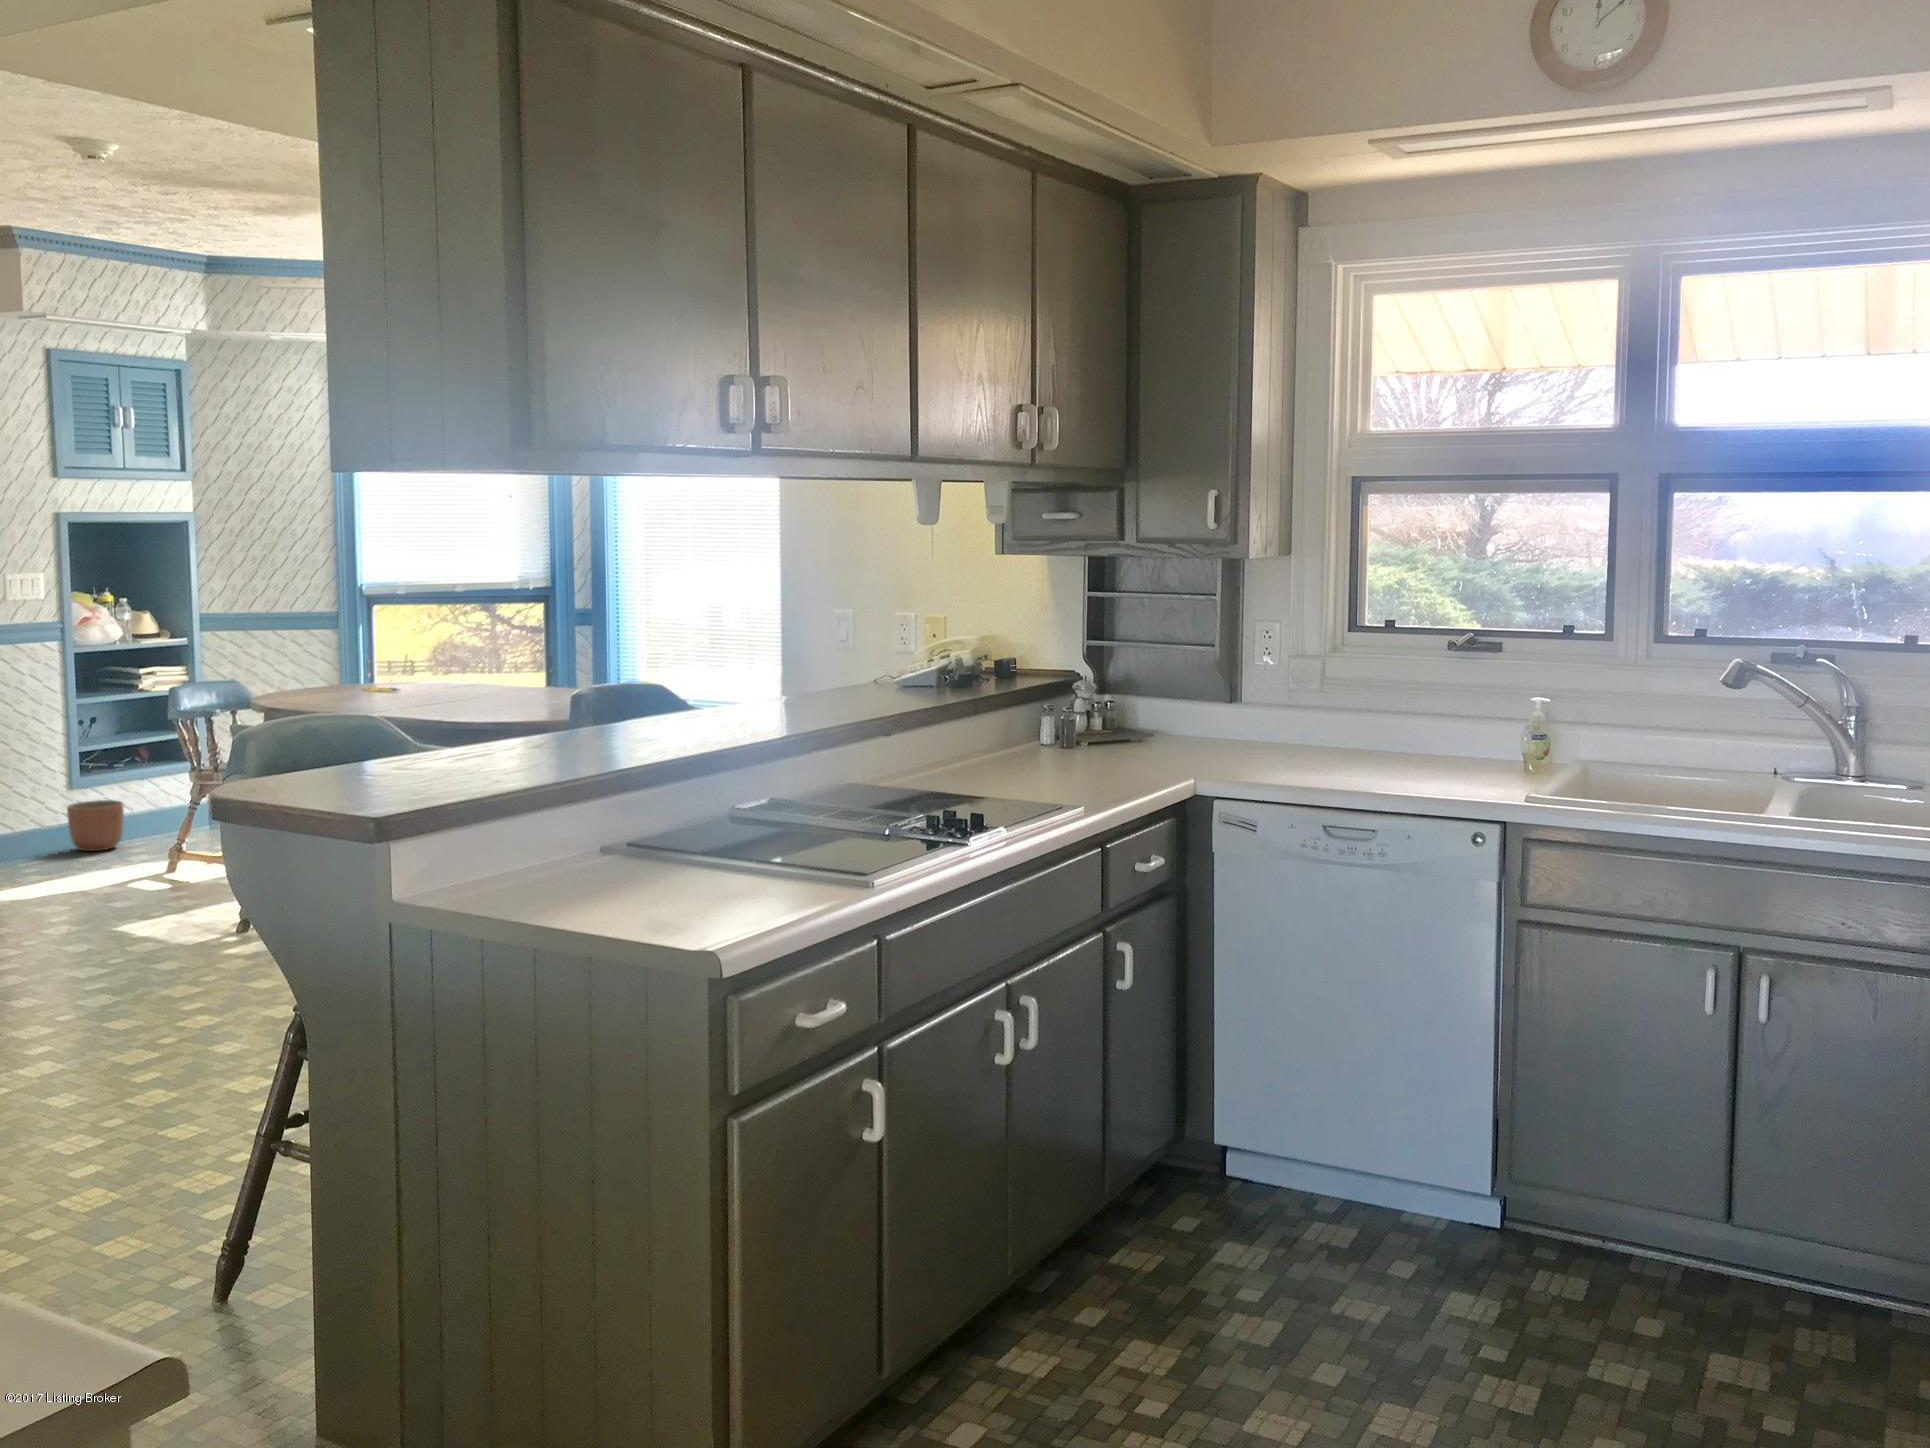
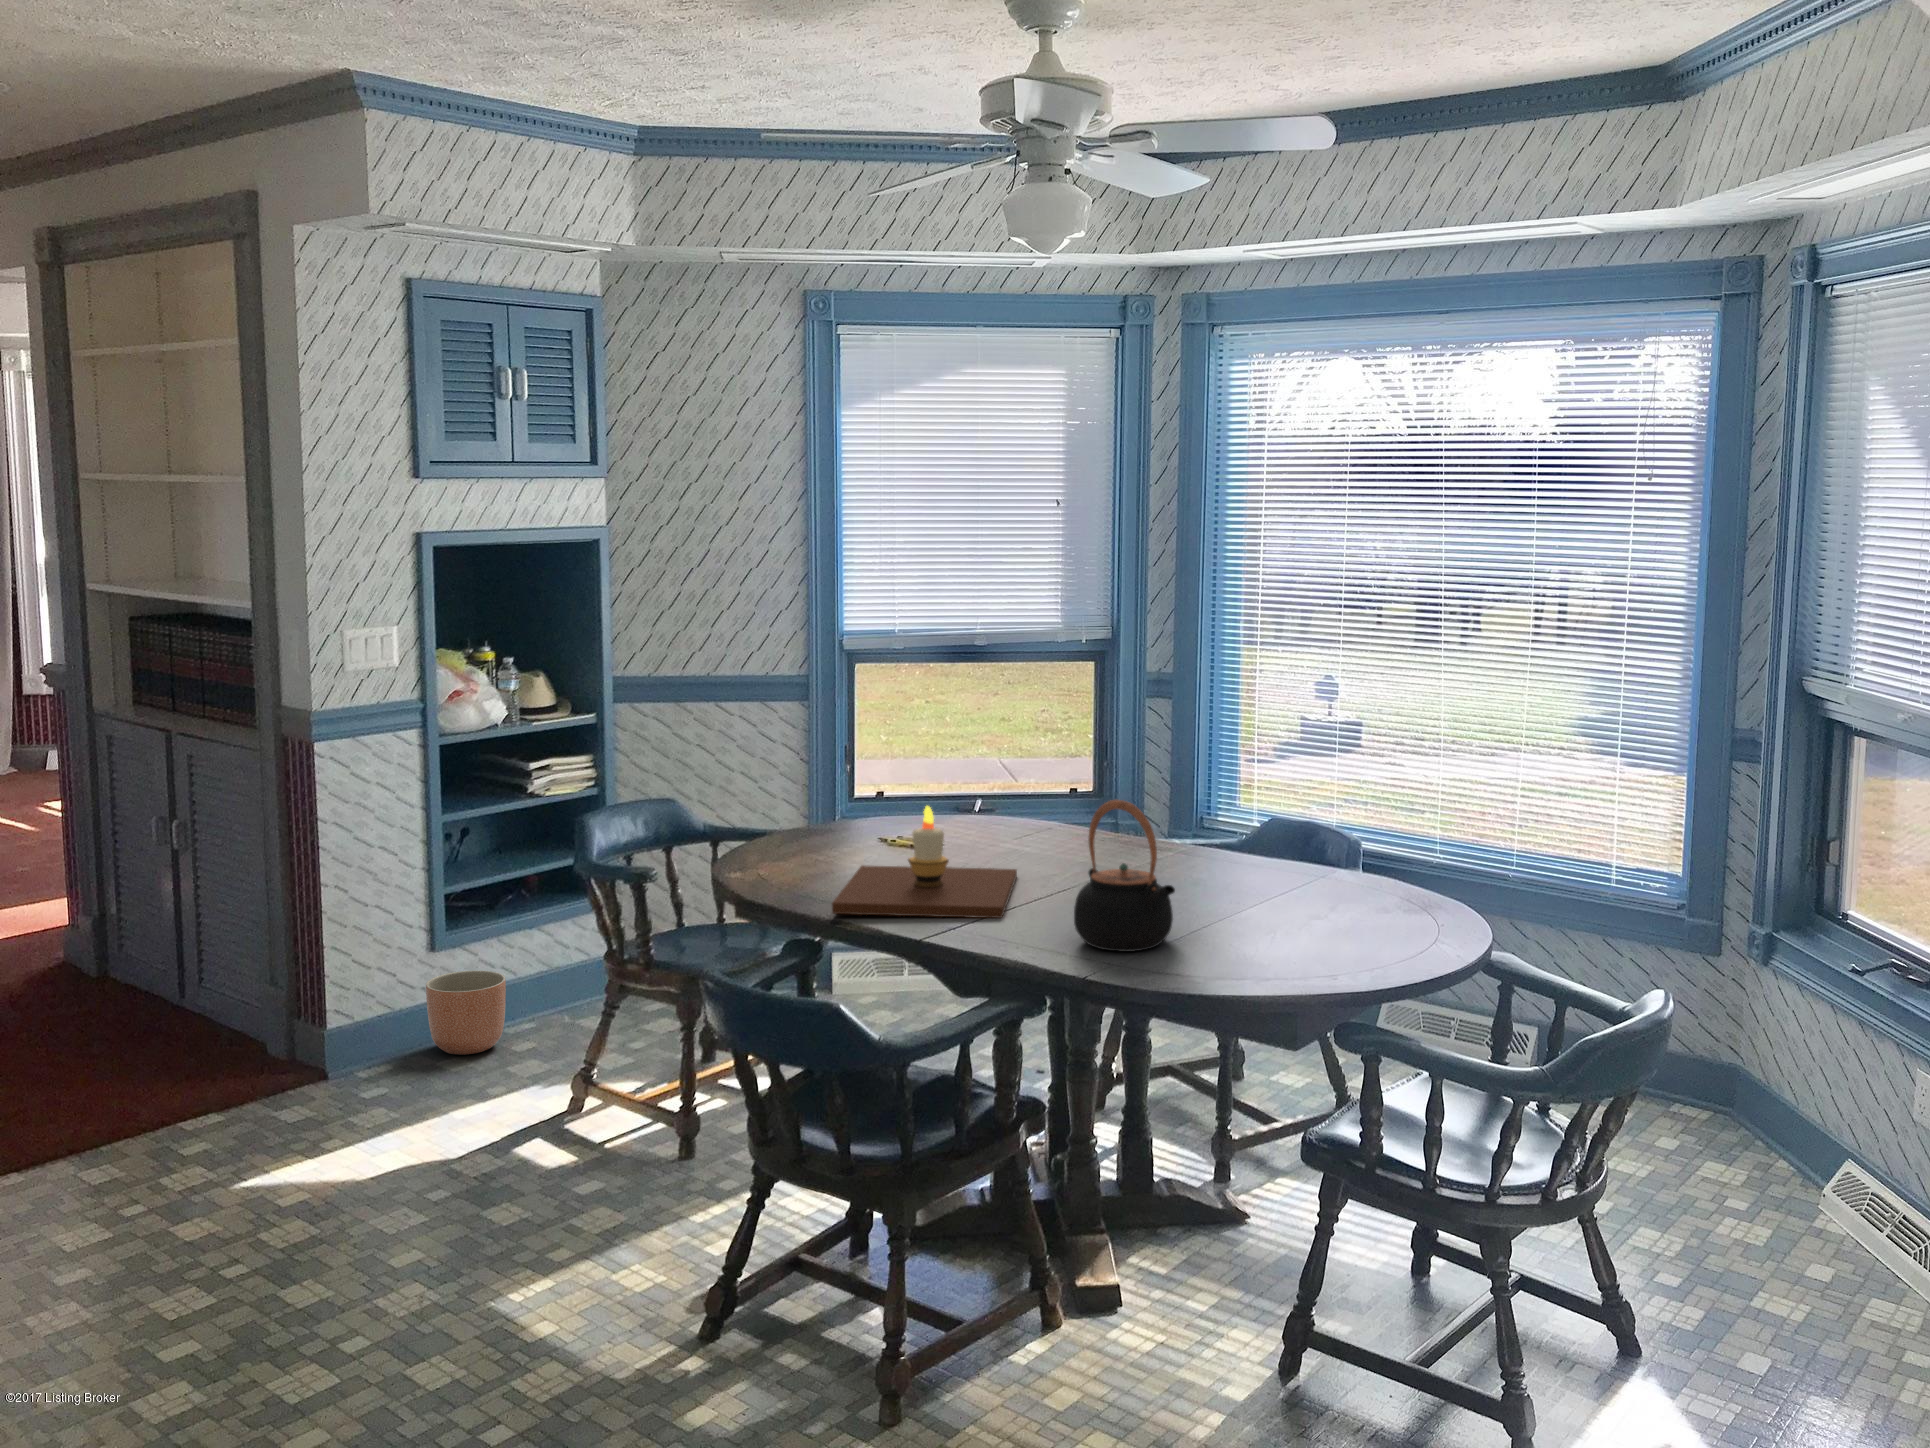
teapot: none [439,636,493,711] -> present [1074,800,1175,951]
candle: none [313,651,430,706] -> present [832,806,1017,918]

